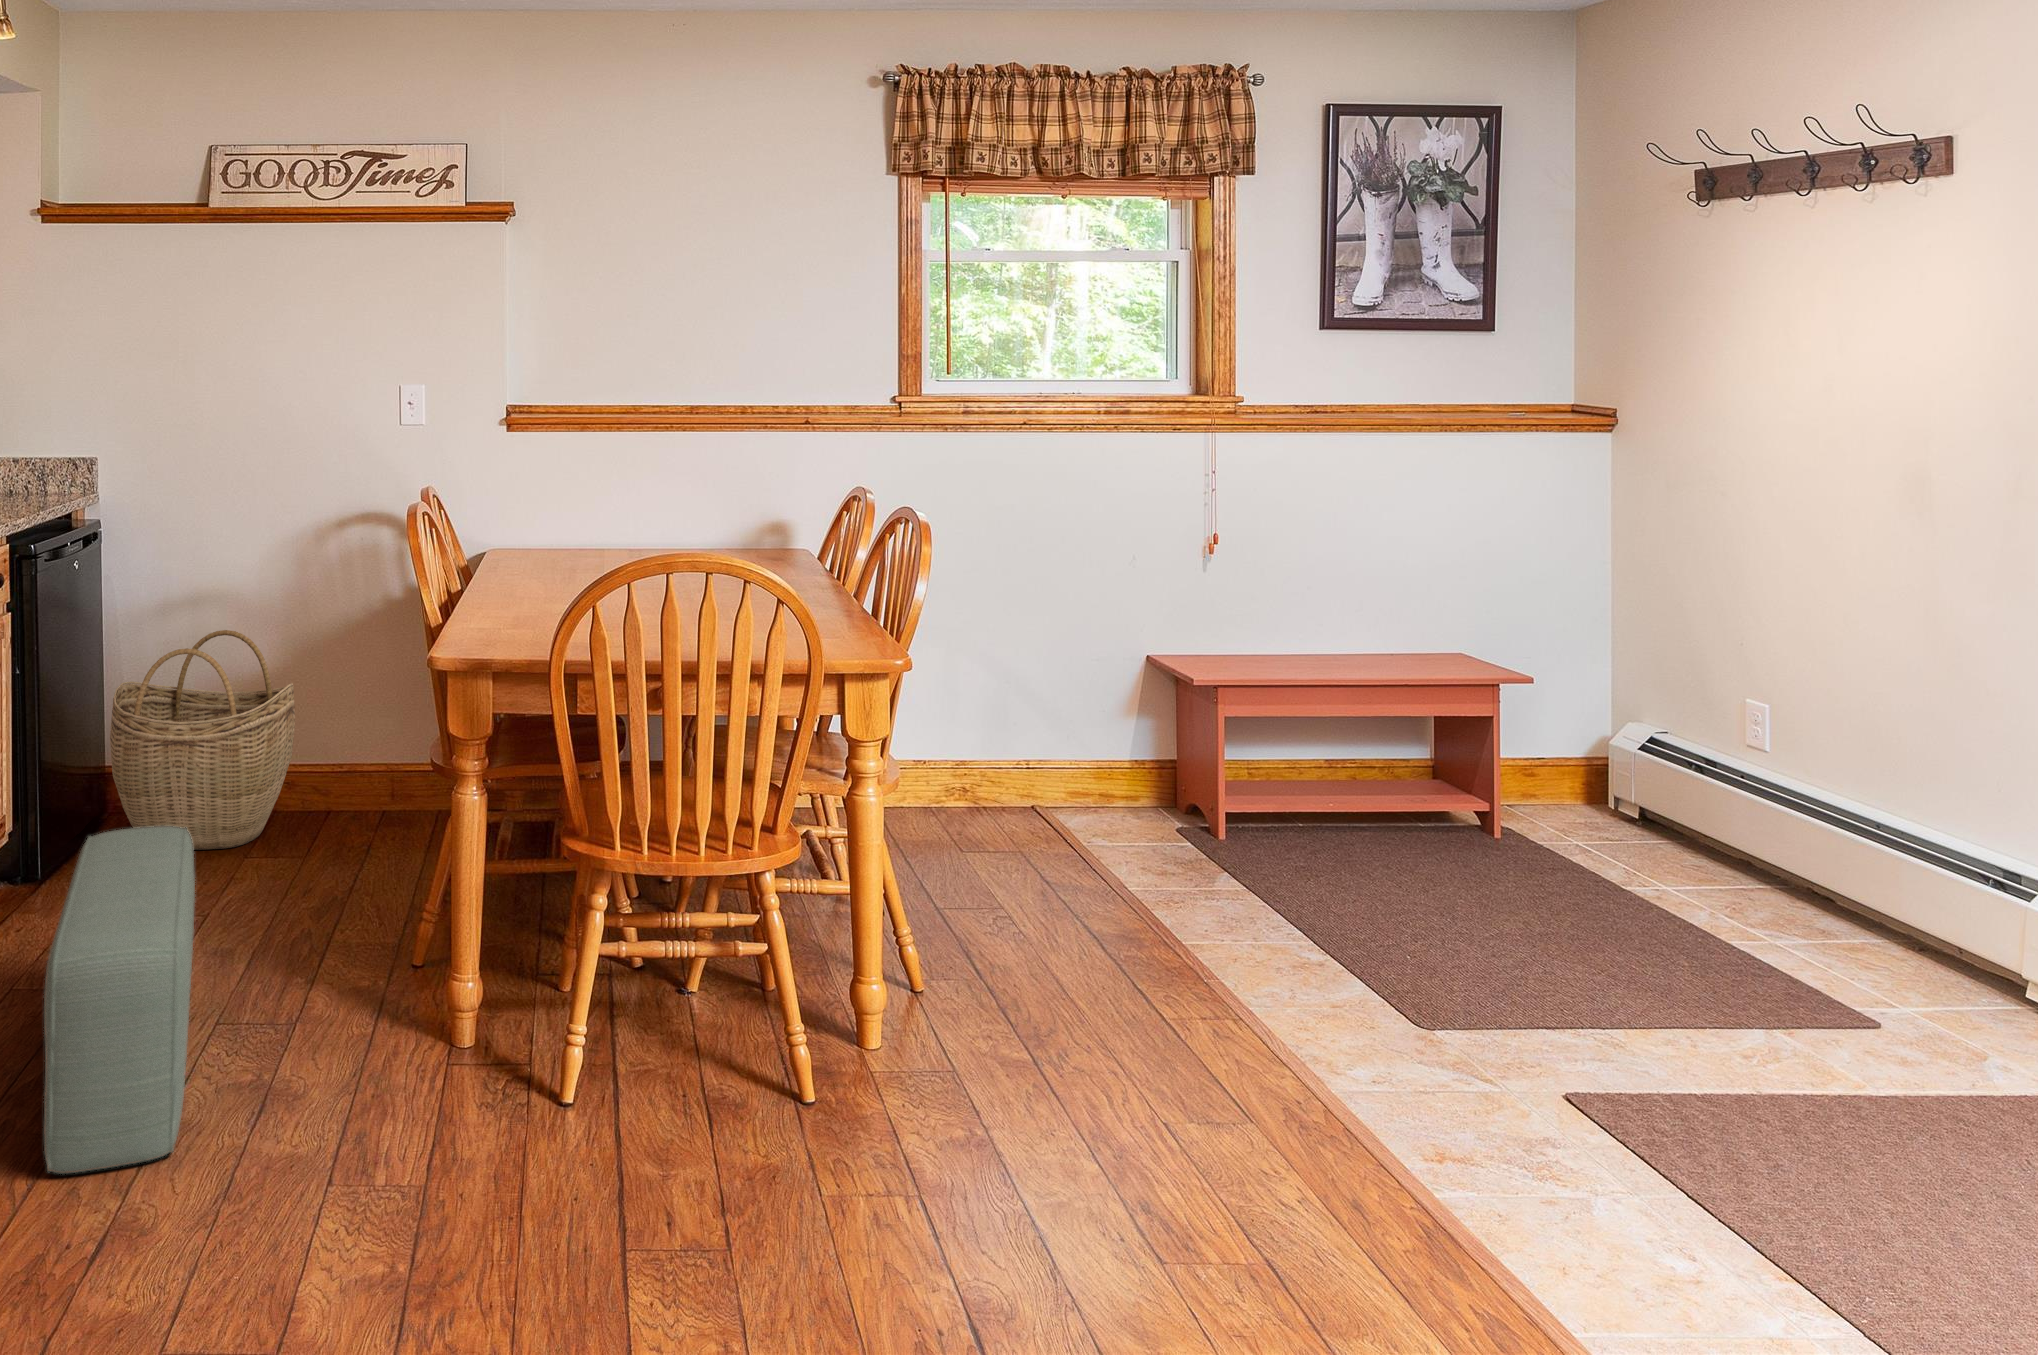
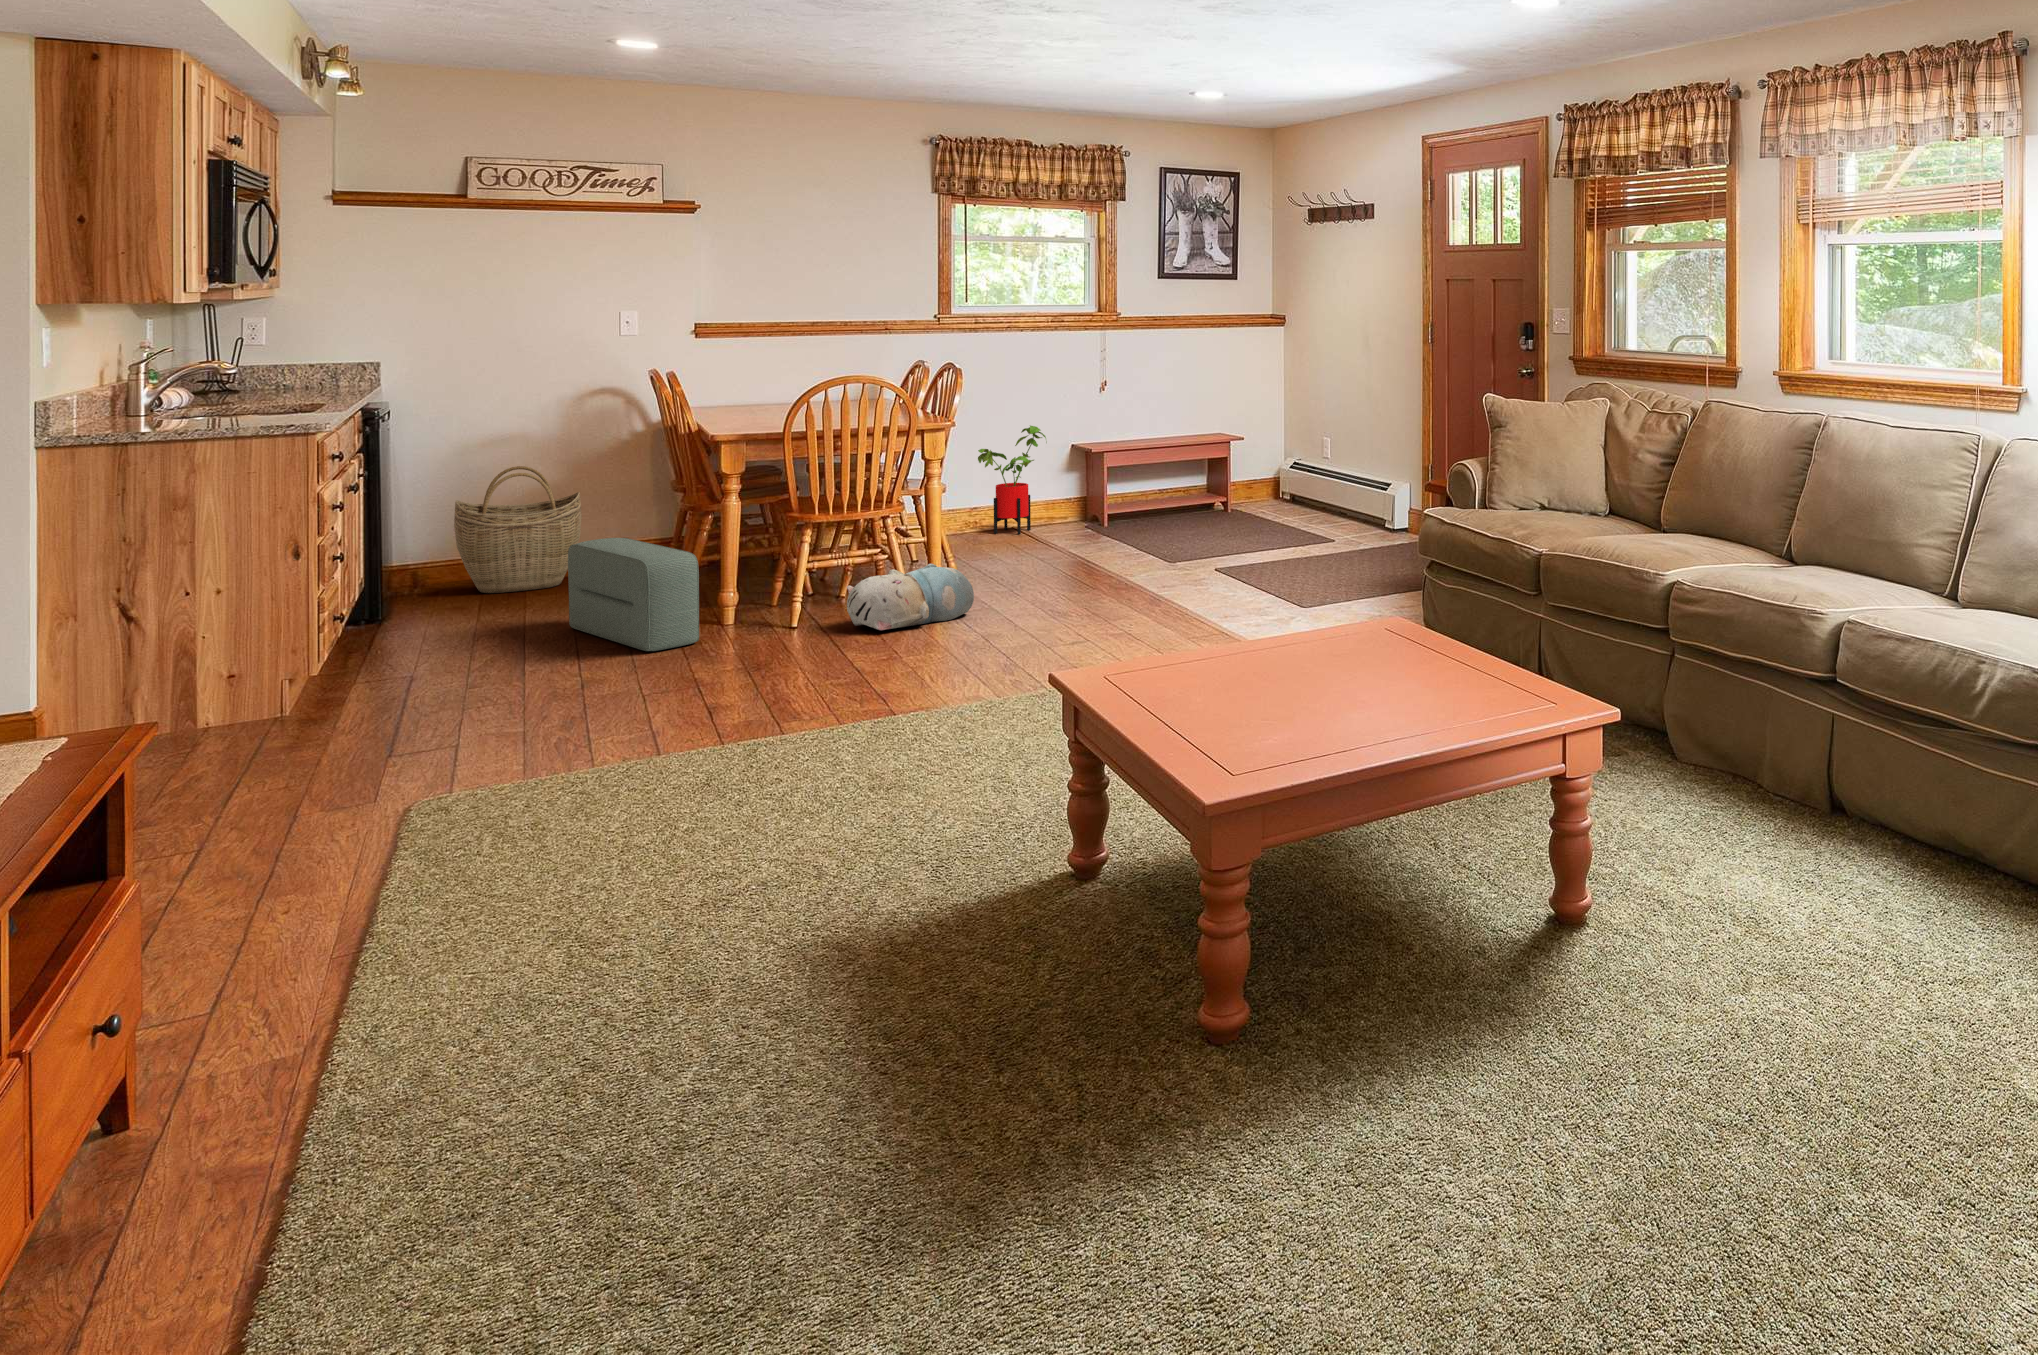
house plant: none [959,614,1090,835] -> present [978,426,1046,534]
plush toy: none [476,1020,802,1250] -> present [847,564,974,630]

